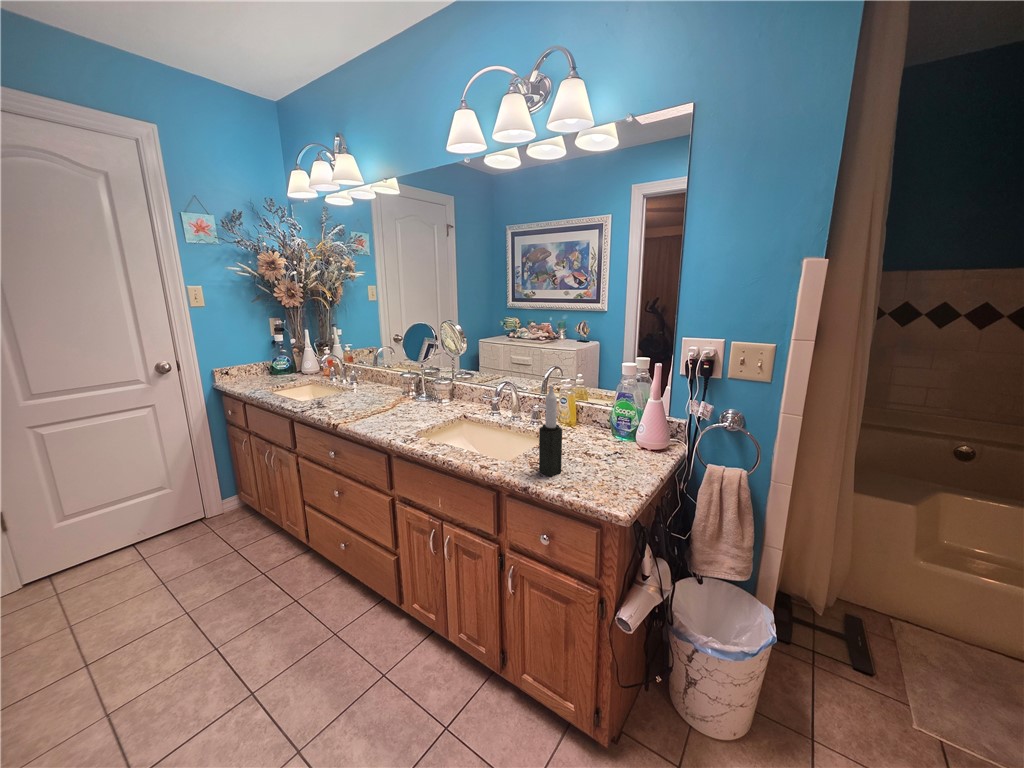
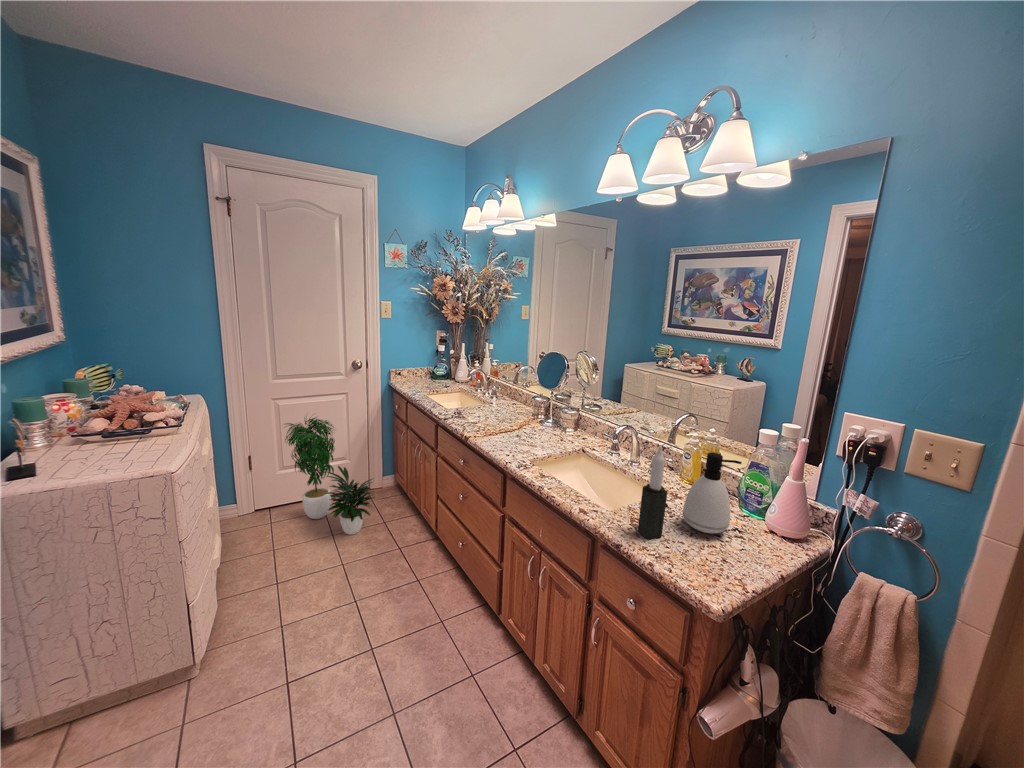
soap dispenser: none [573,387,617,460] -> present [683,452,742,533]
potted plant: none [52,435,222,576] -> present [285,417,375,535]

